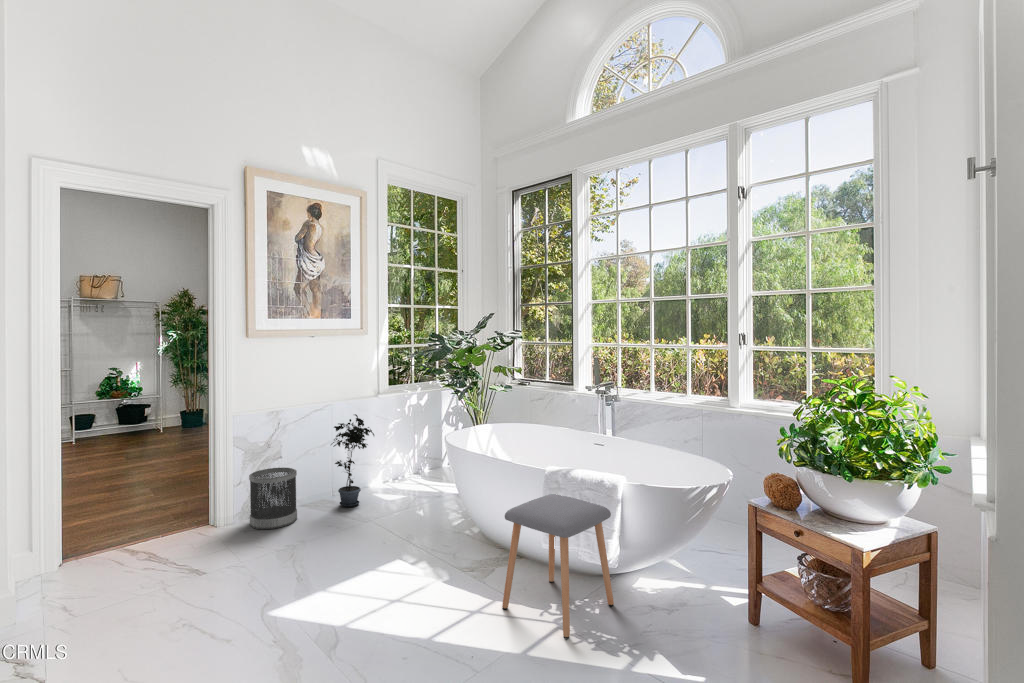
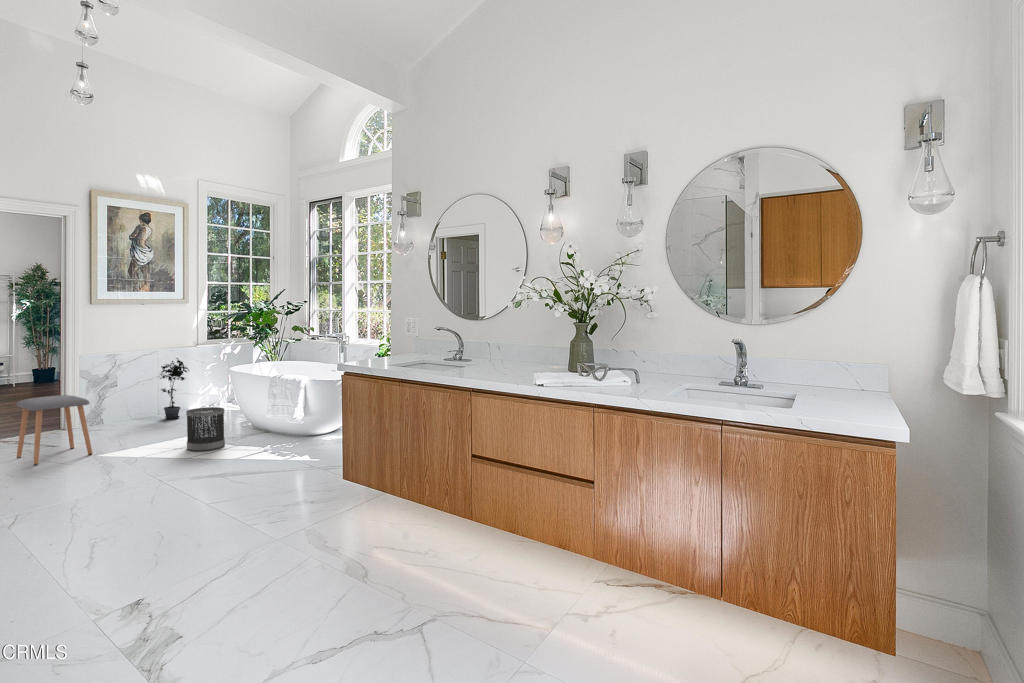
wastebasket: present [249,468,297,529] -> present [186,407,225,451]
stool: present [502,494,614,639] -> present [16,395,92,465]

